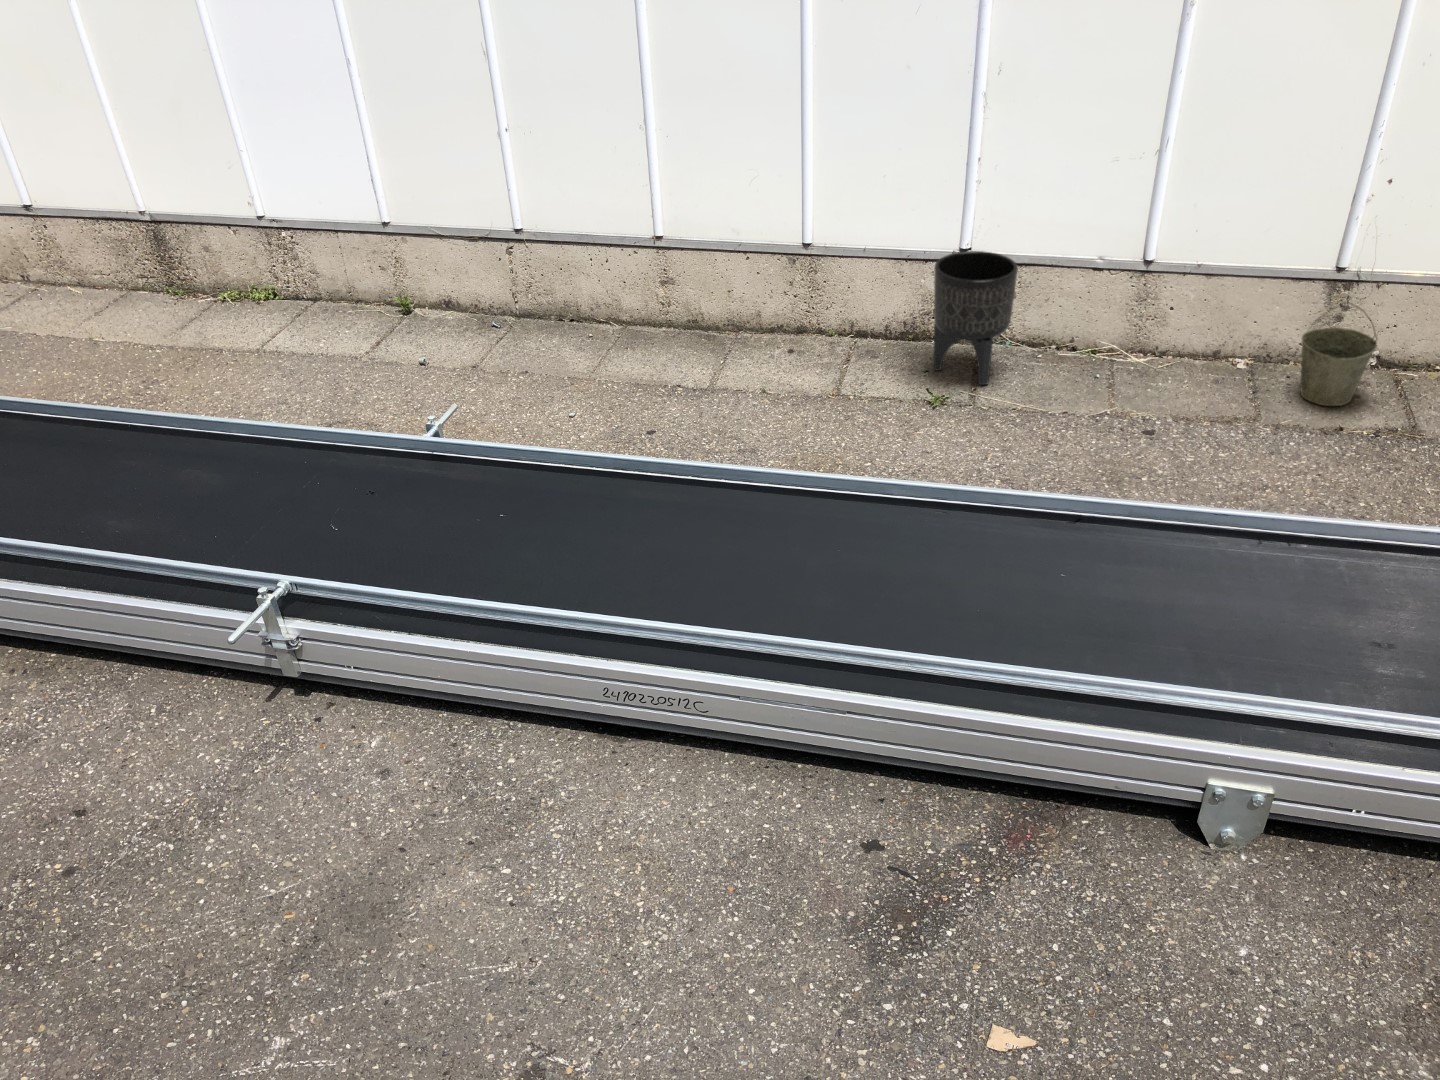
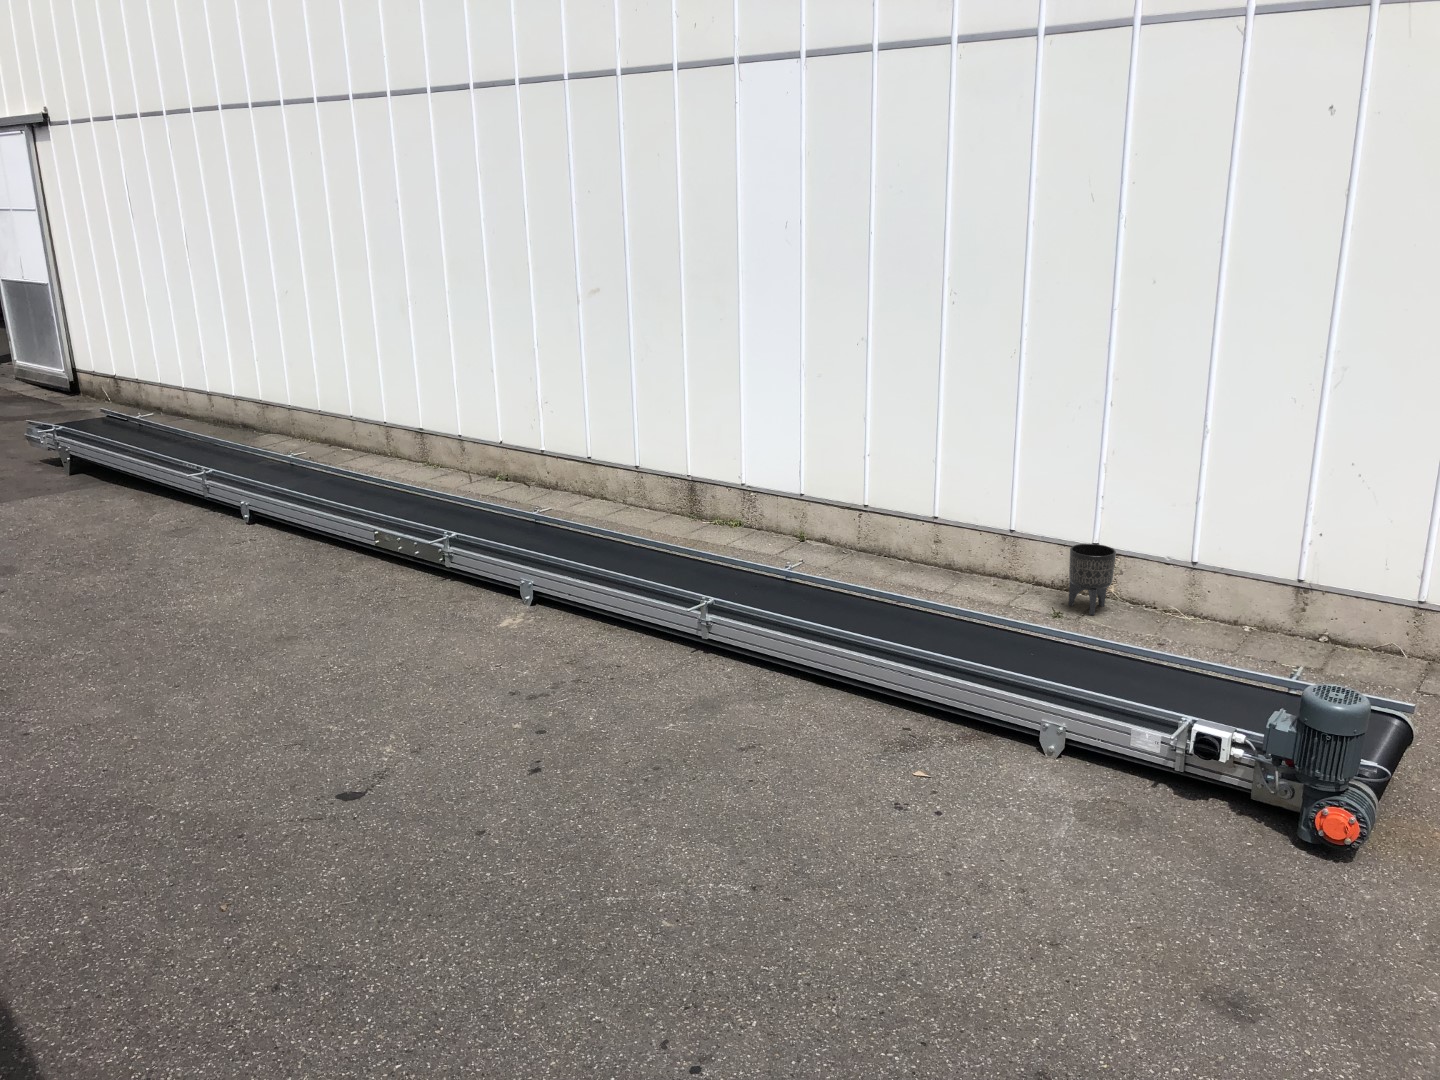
bucket: present [1300,303,1377,406] -> none [1271,596,1315,655]

